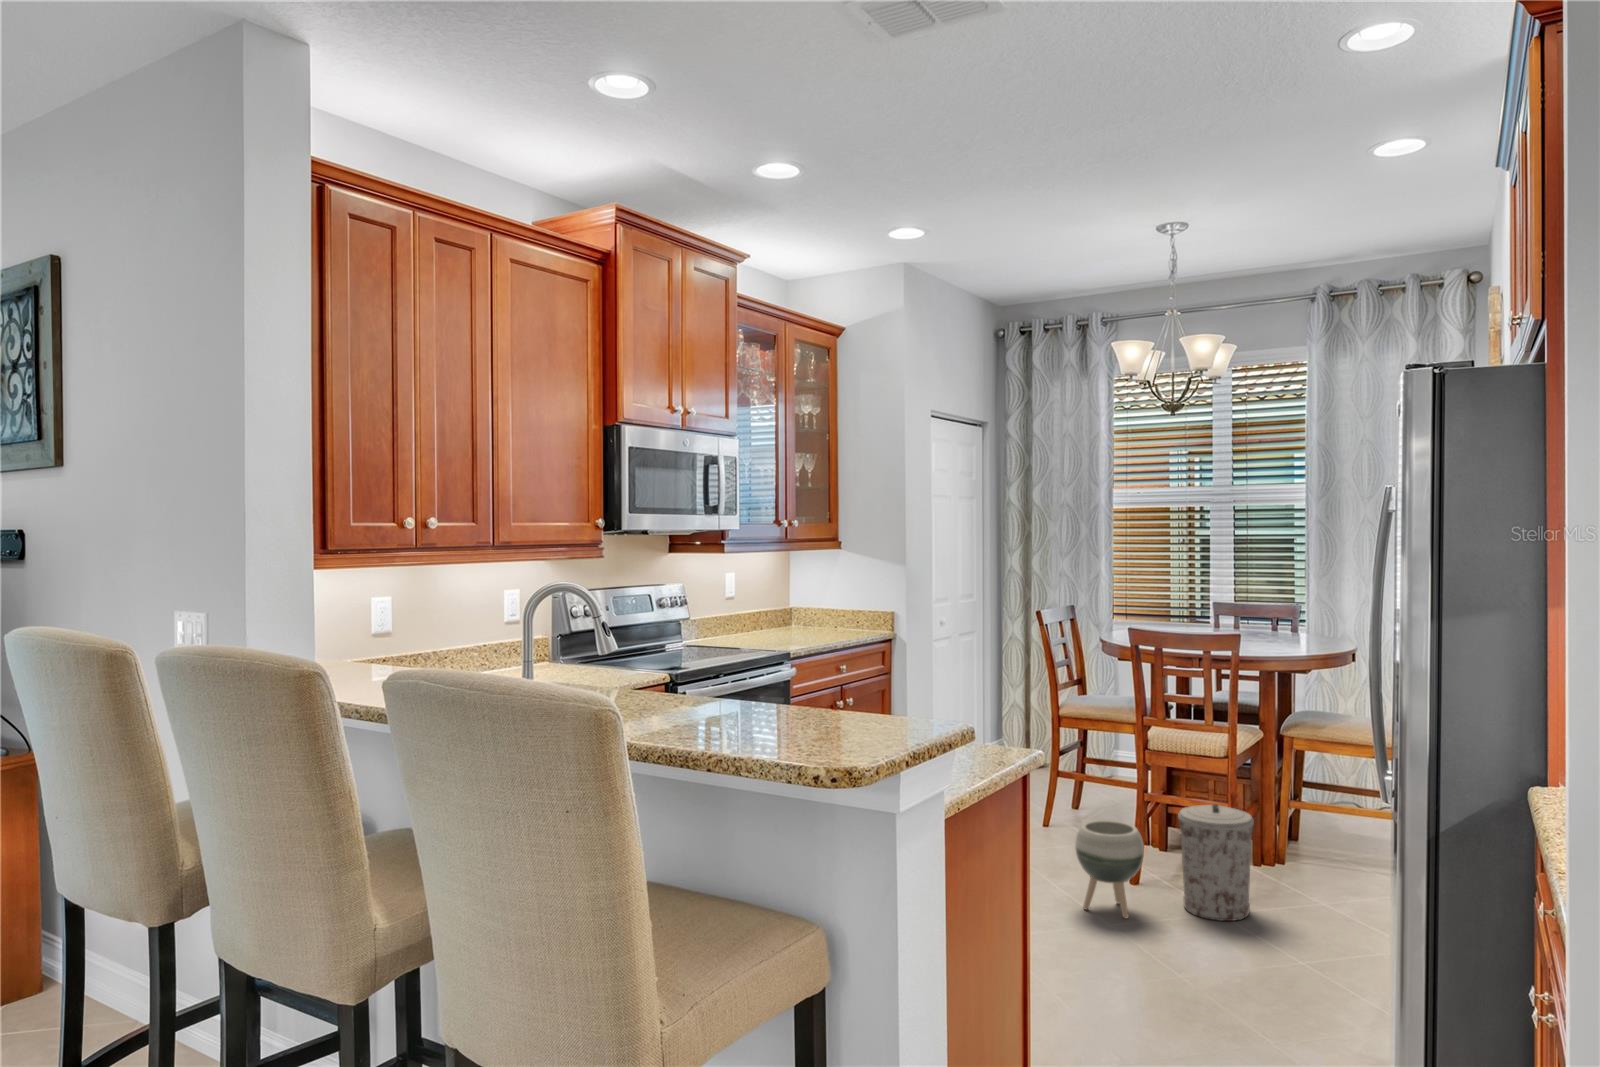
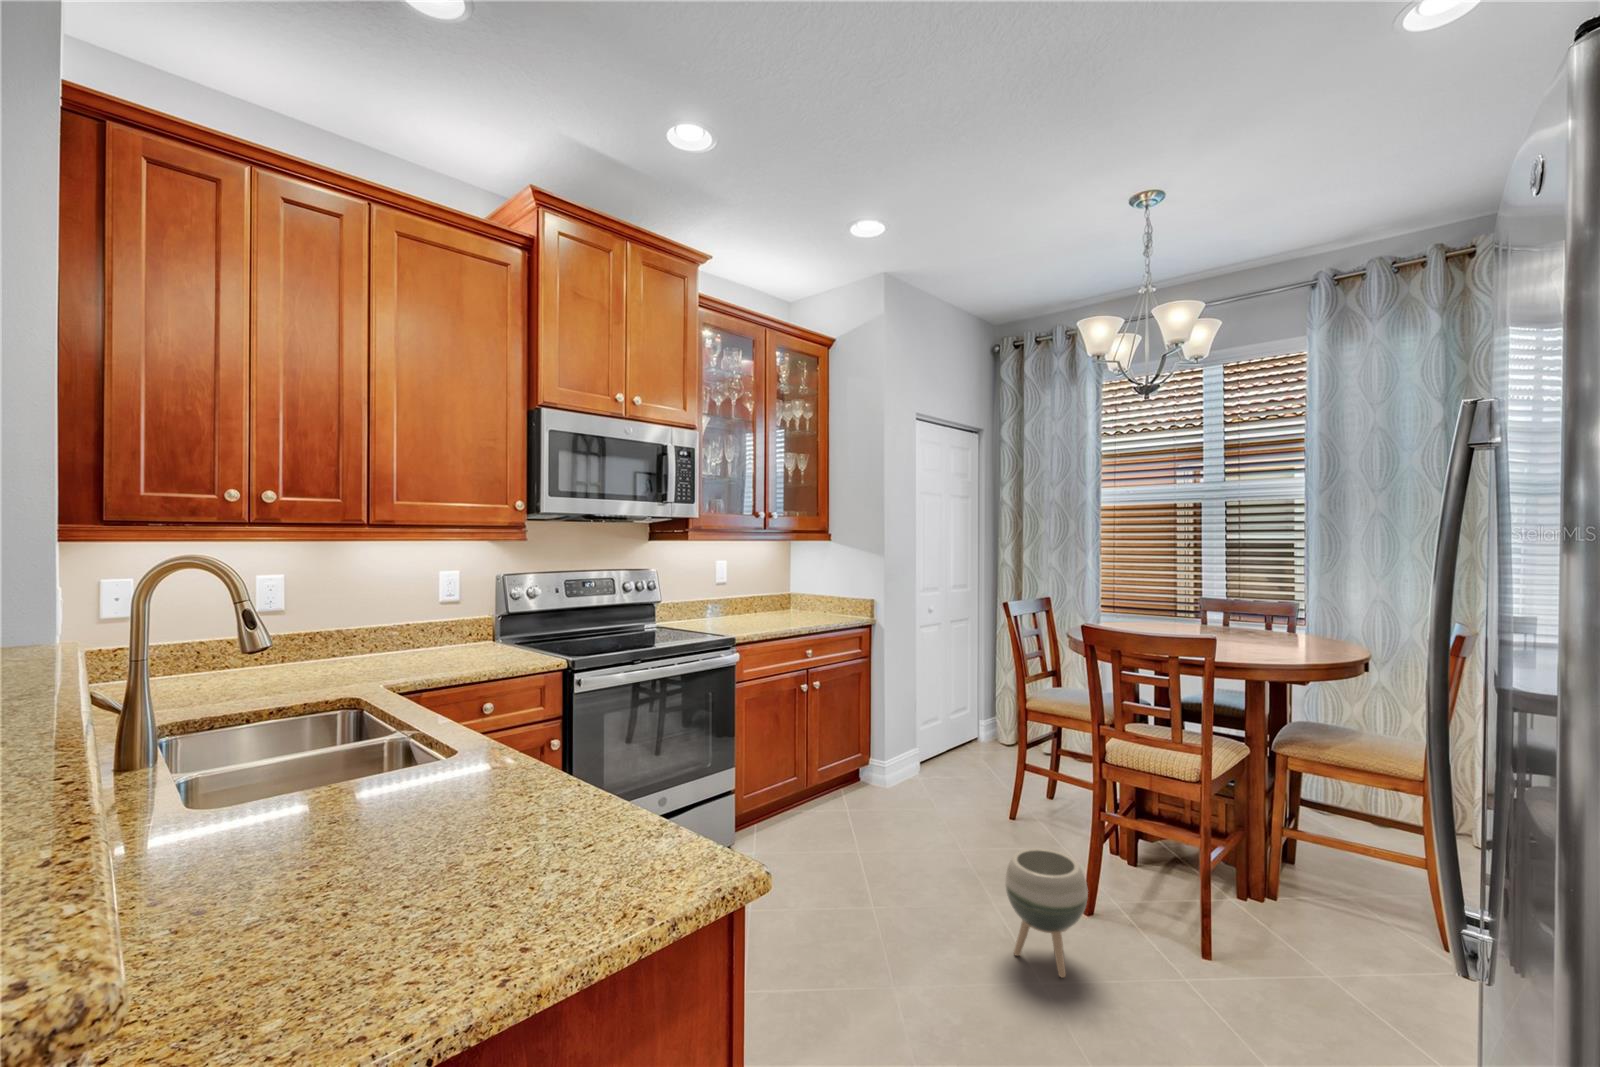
trash can: present [1178,804,1254,921] -> none [1133,840,1231,997]

